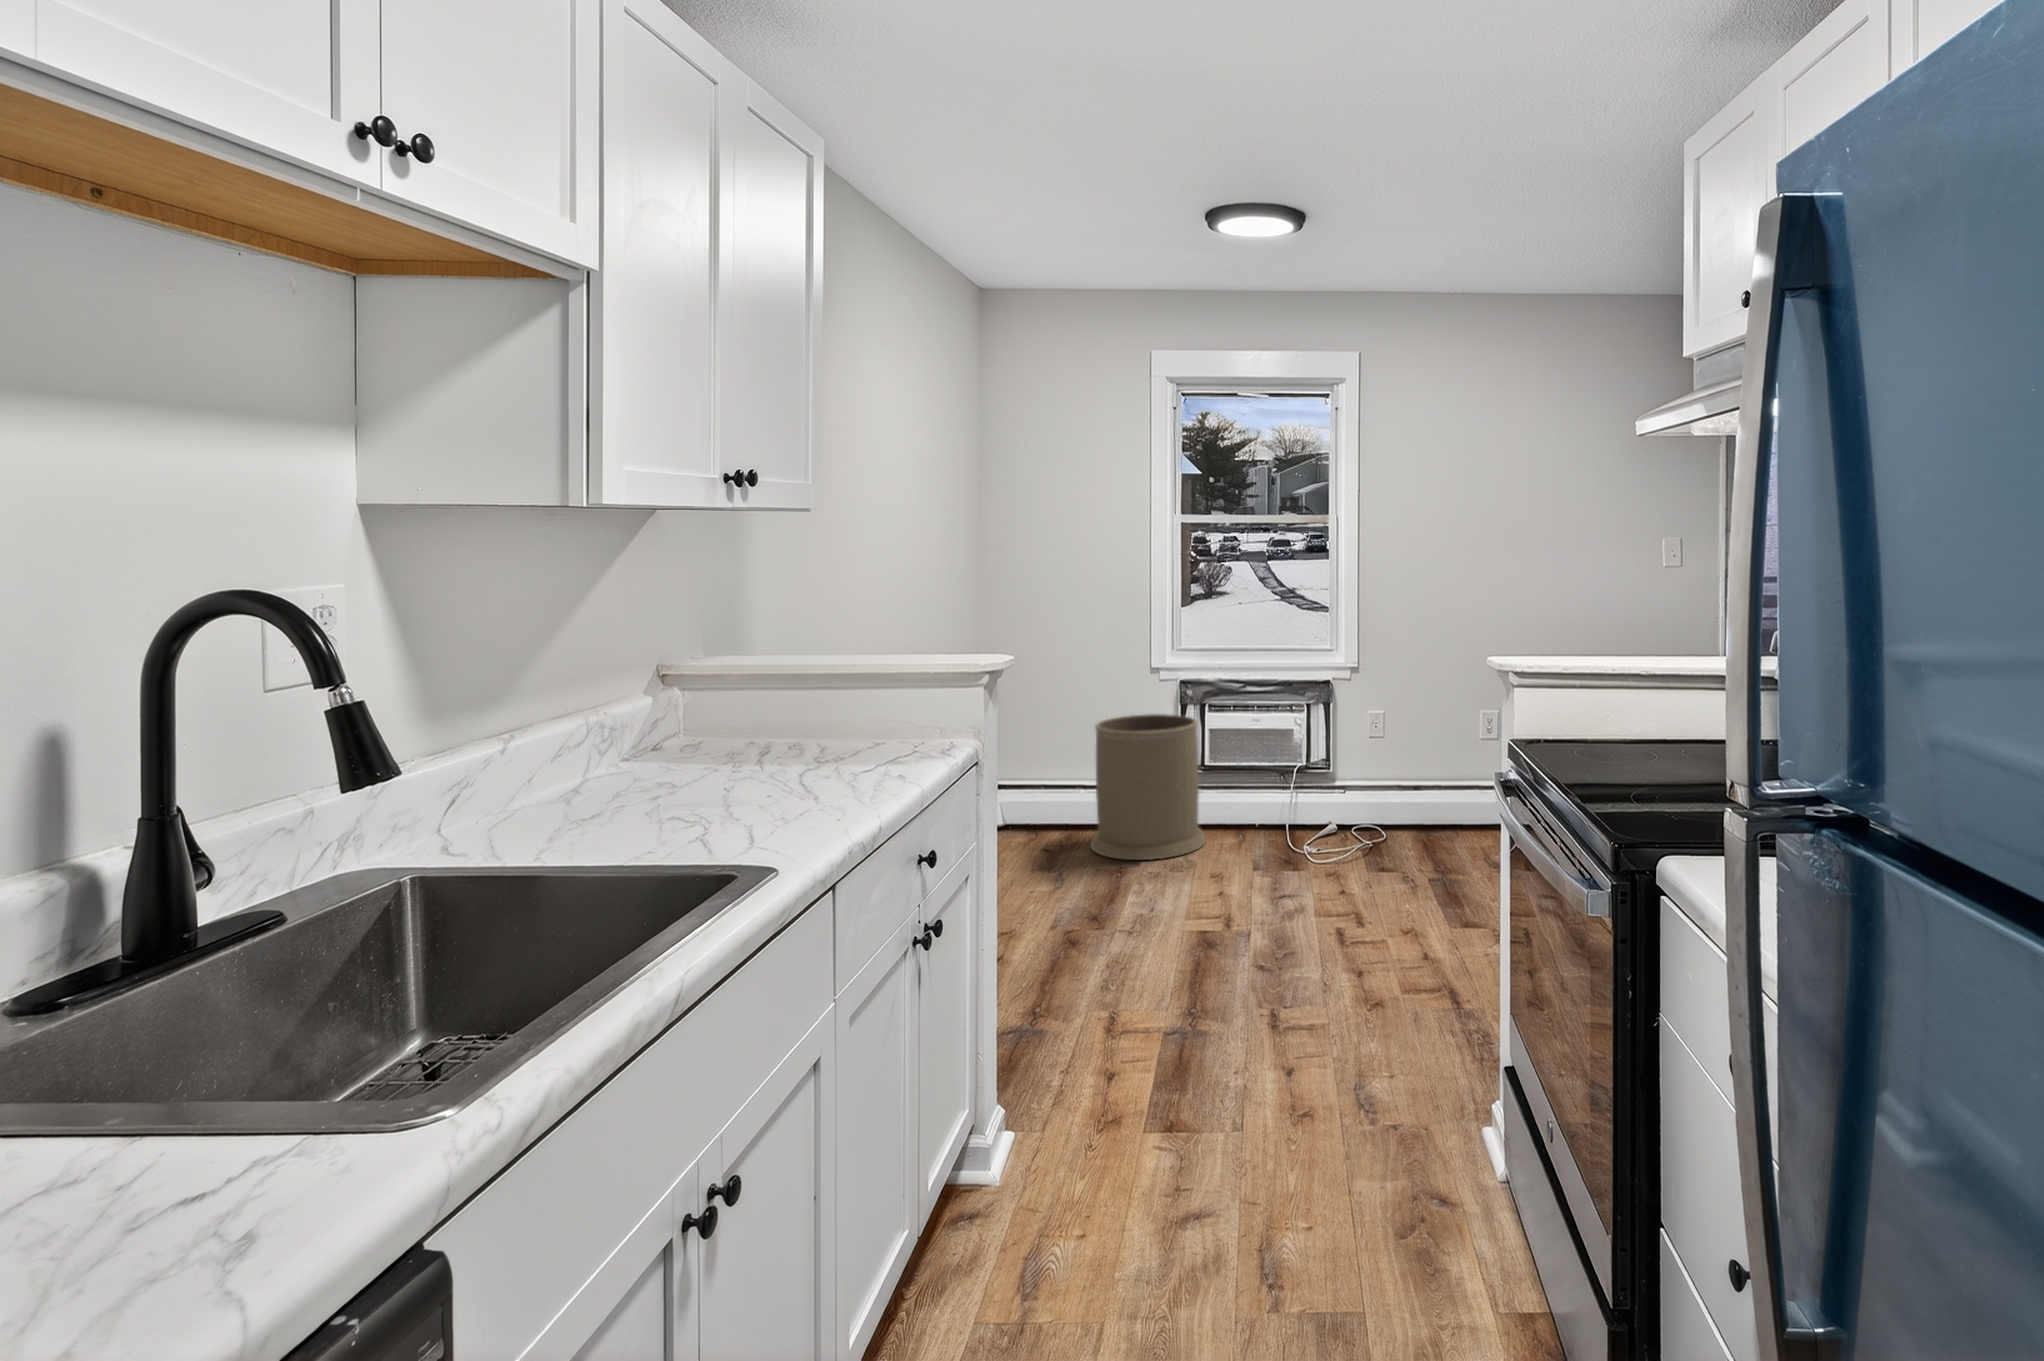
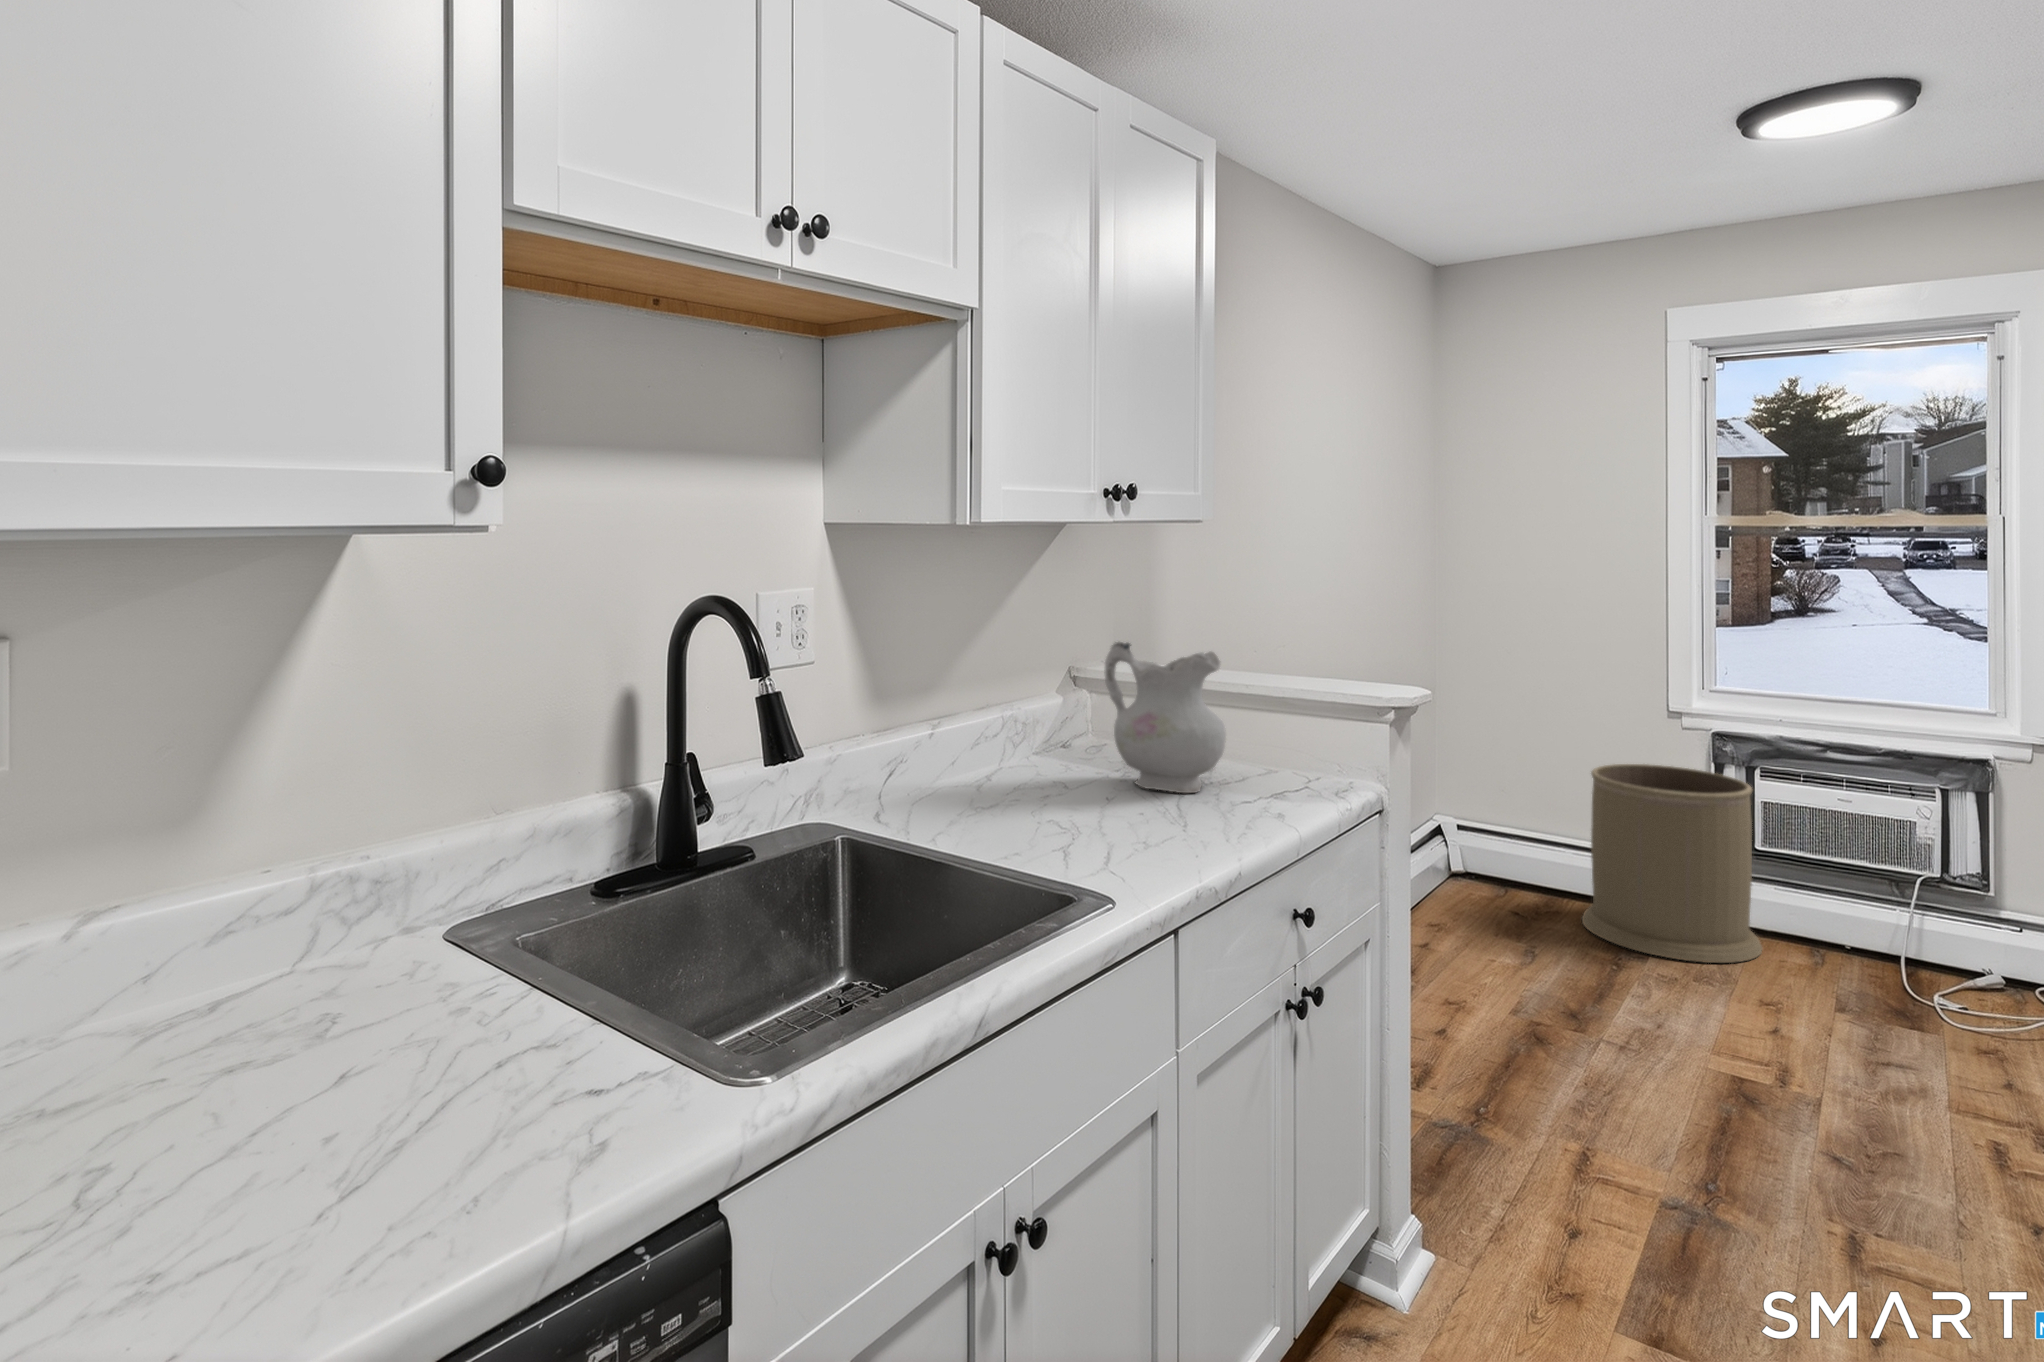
ceramic pitcher: none [718,630,844,771] -> present [1104,642,1226,793]

